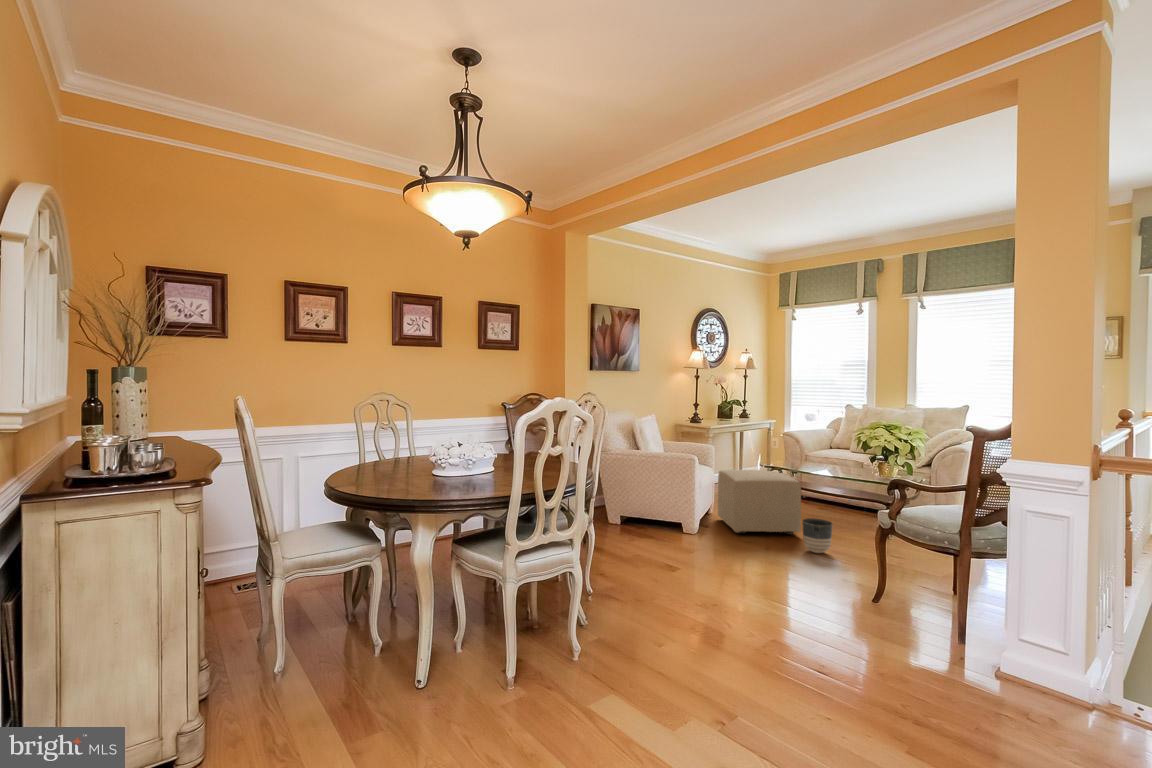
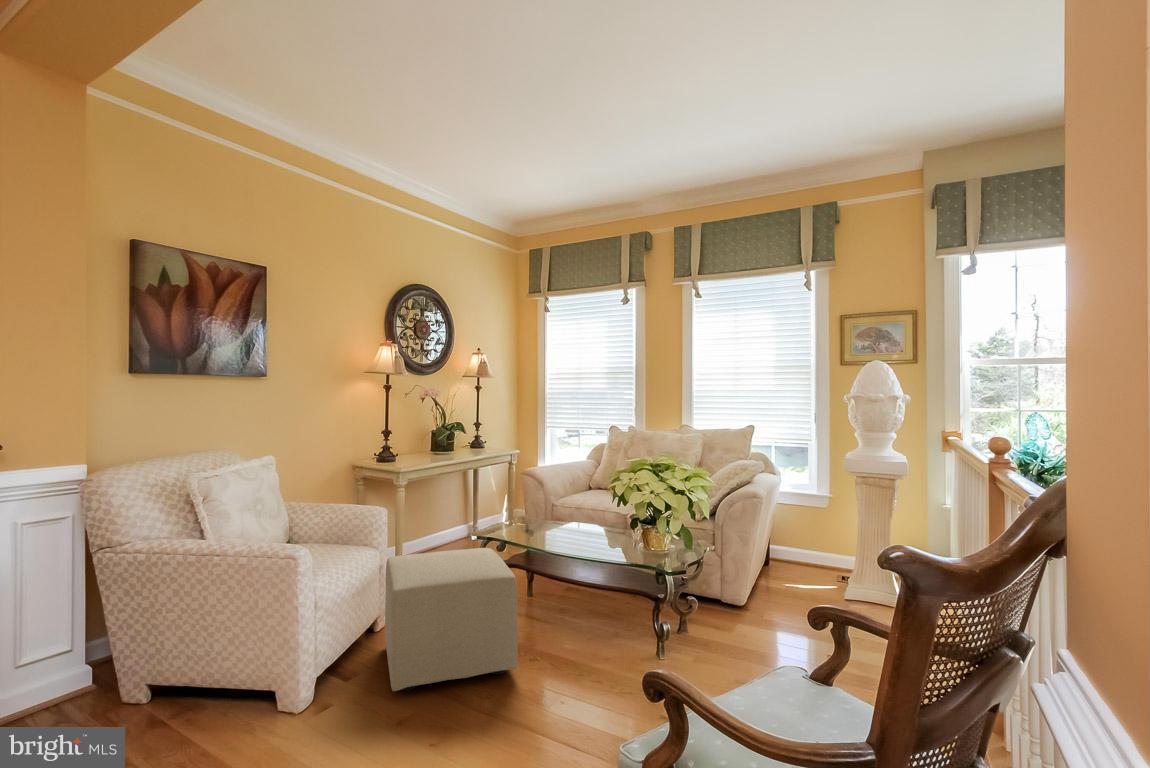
planter: present [802,518,833,553] -> none [508,653,561,729]

